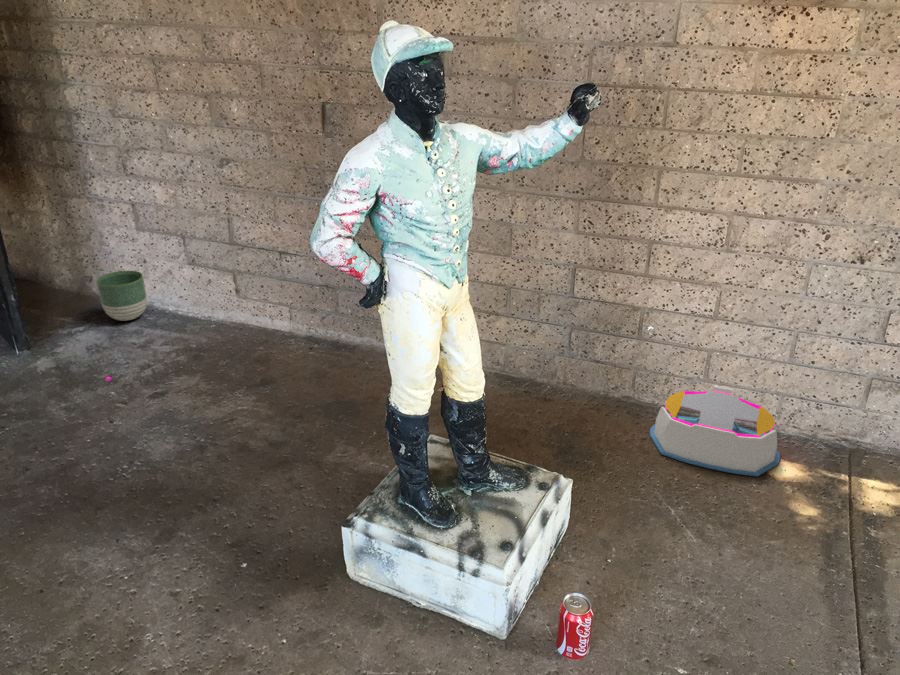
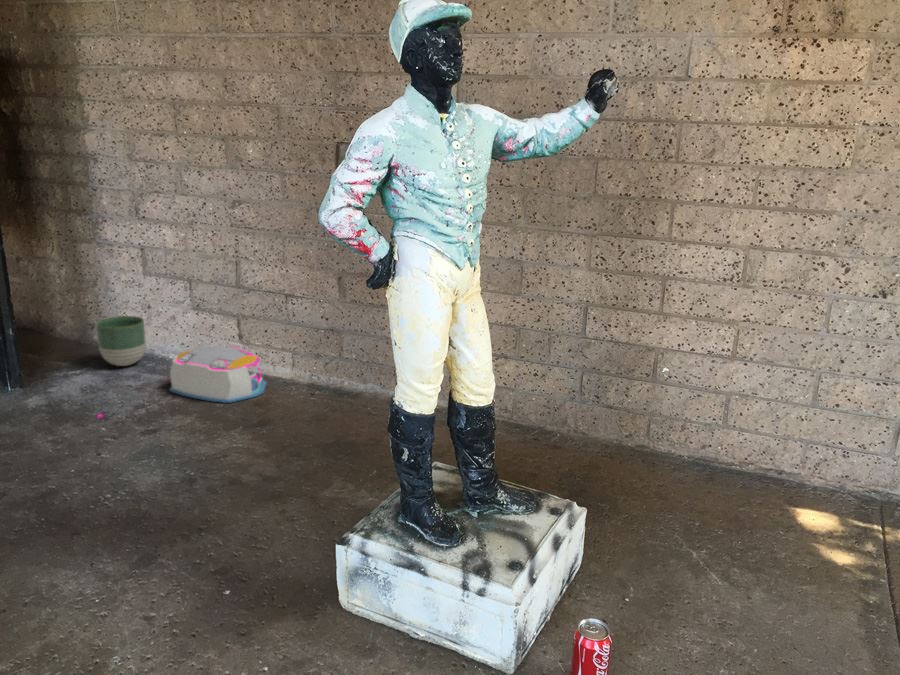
storage bin: present [650,386,780,476] -> present [170,343,267,403]

